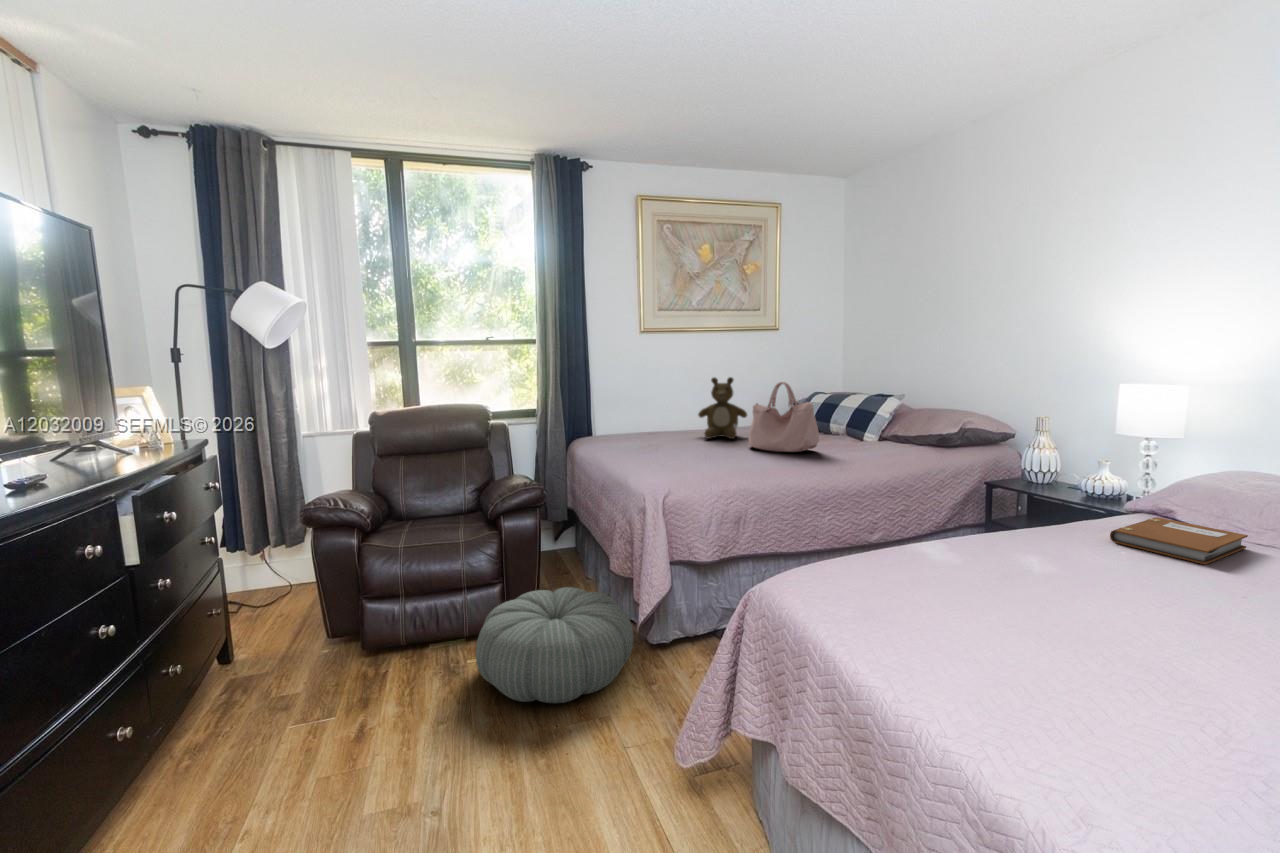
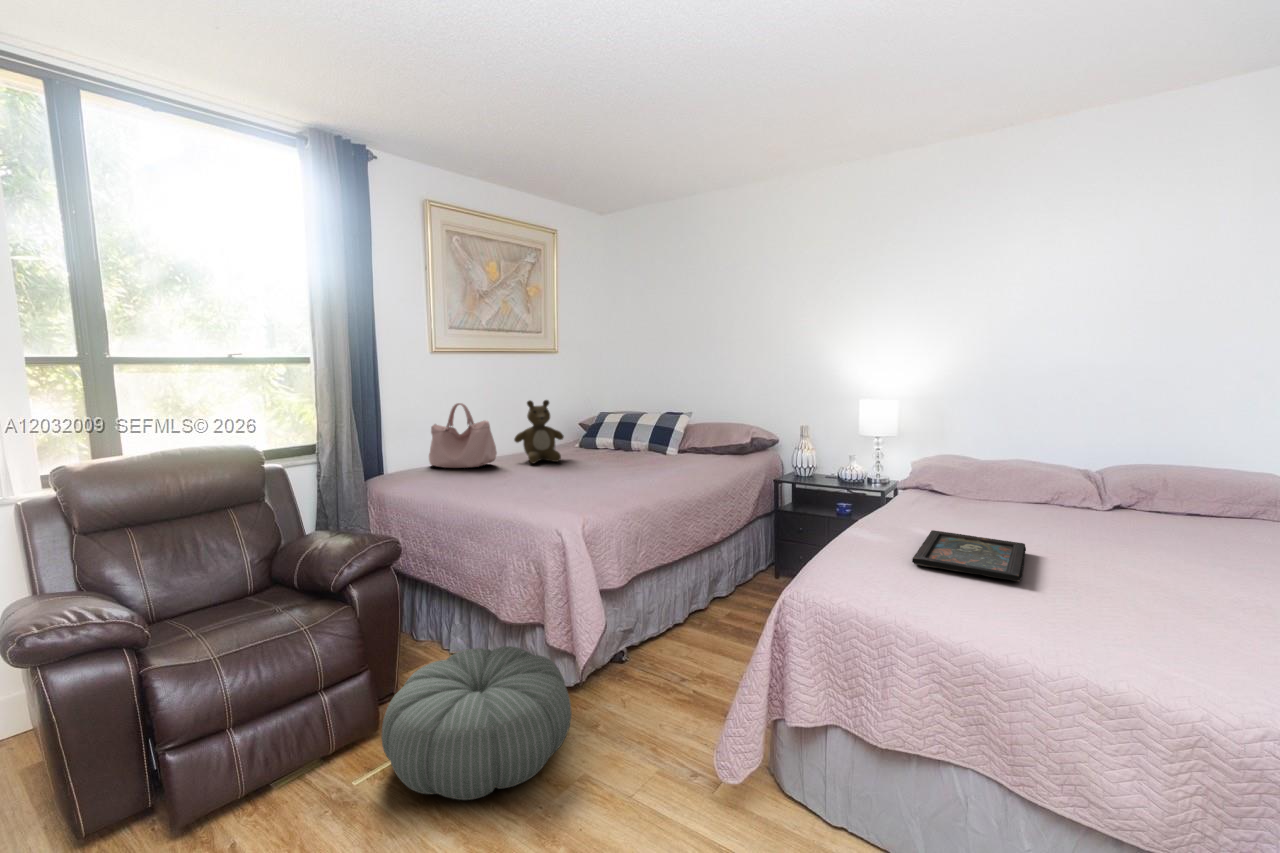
handbag: present [749,382,819,452] -> present [429,403,497,468]
notebook: present [1110,517,1248,565] -> none [934,491,994,517]
tray: none [922,559,1149,637] -> present [912,530,1026,581]

